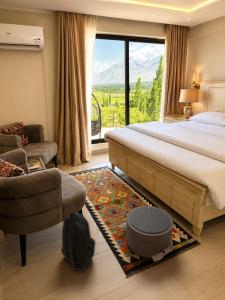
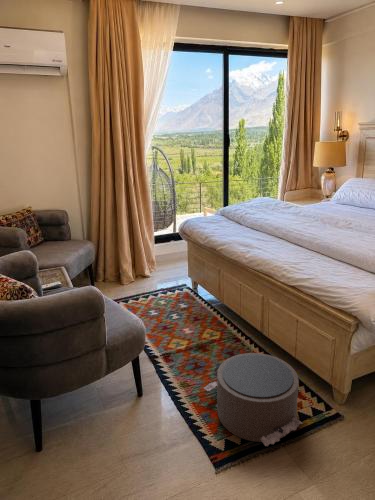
backpack: present [61,212,96,271] -> none [103,360,163,462]

